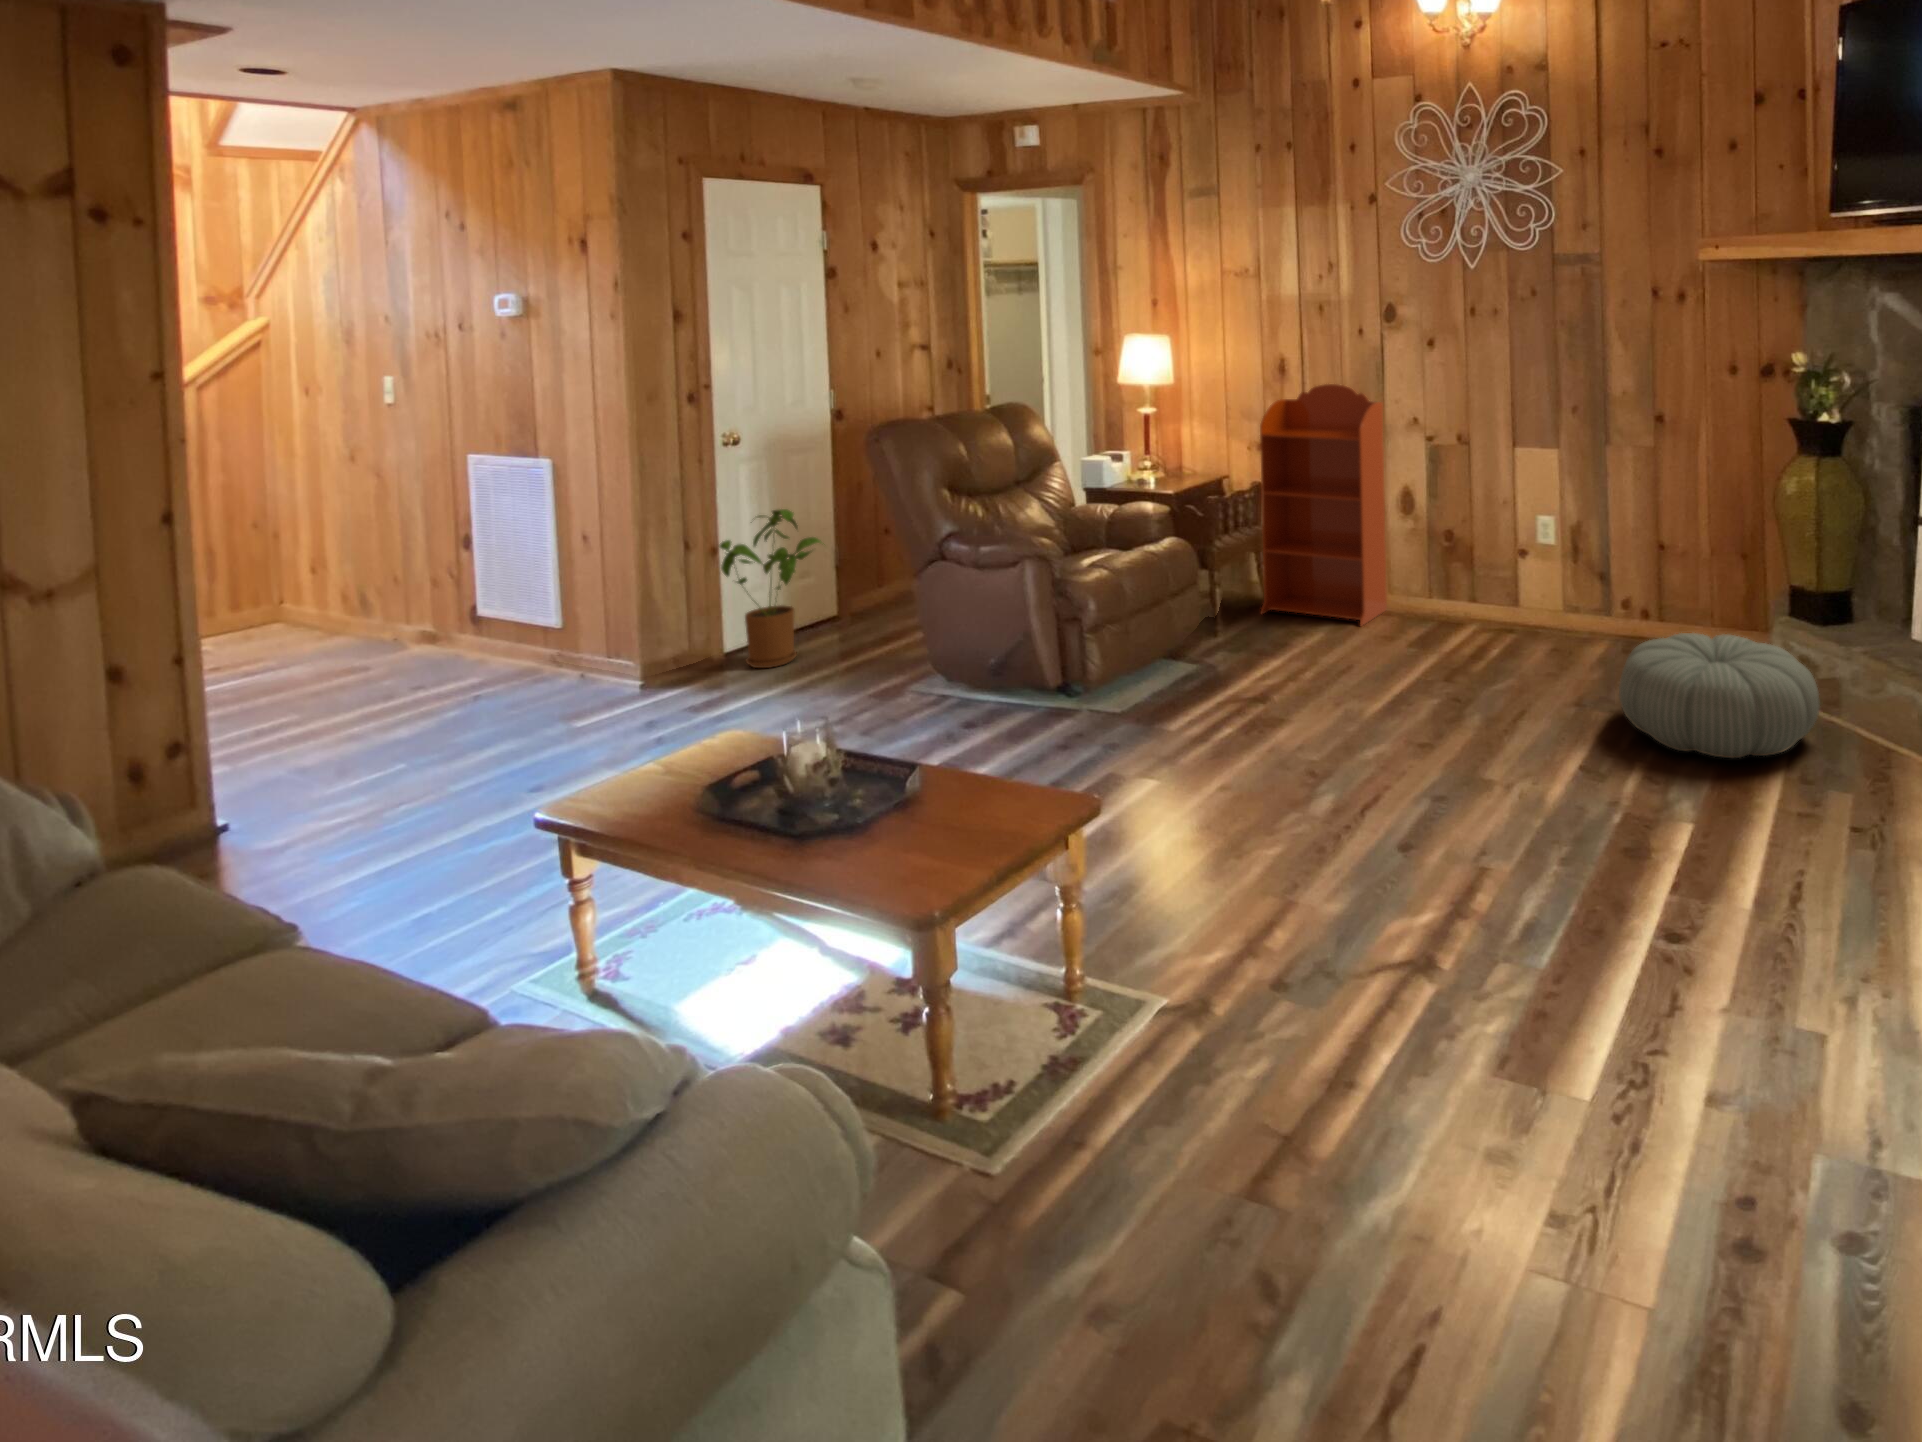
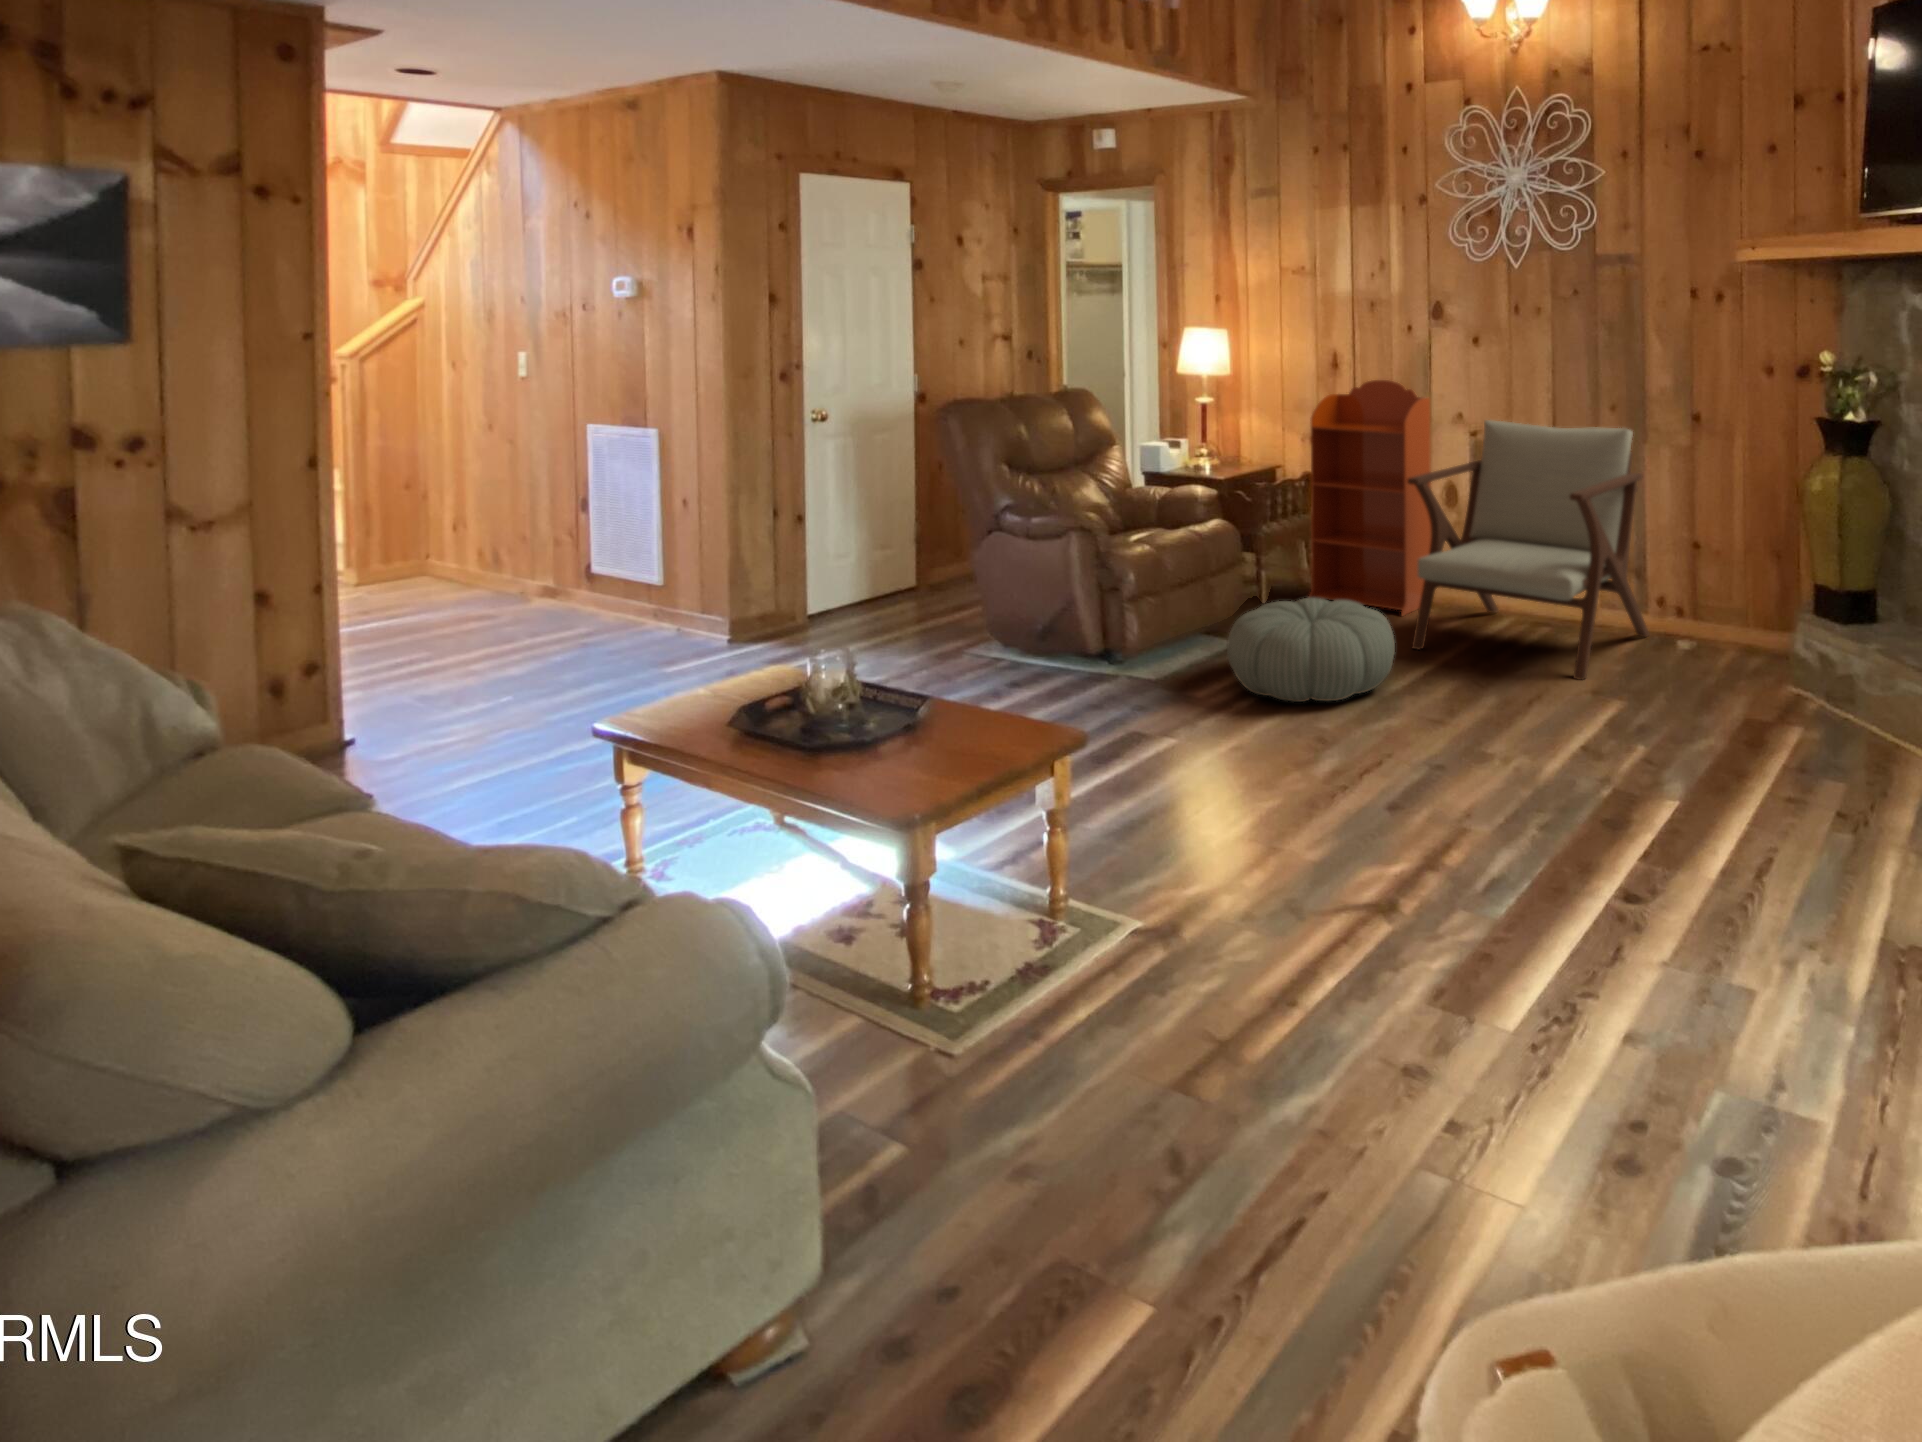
lounge chair: none [1372,424,1614,690] -> present [1407,420,1649,680]
house plant: present [719,509,821,668] -> none [798,483,898,631]
pouf: present [1619,633,1820,758] -> present [1227,598,1395,702]

